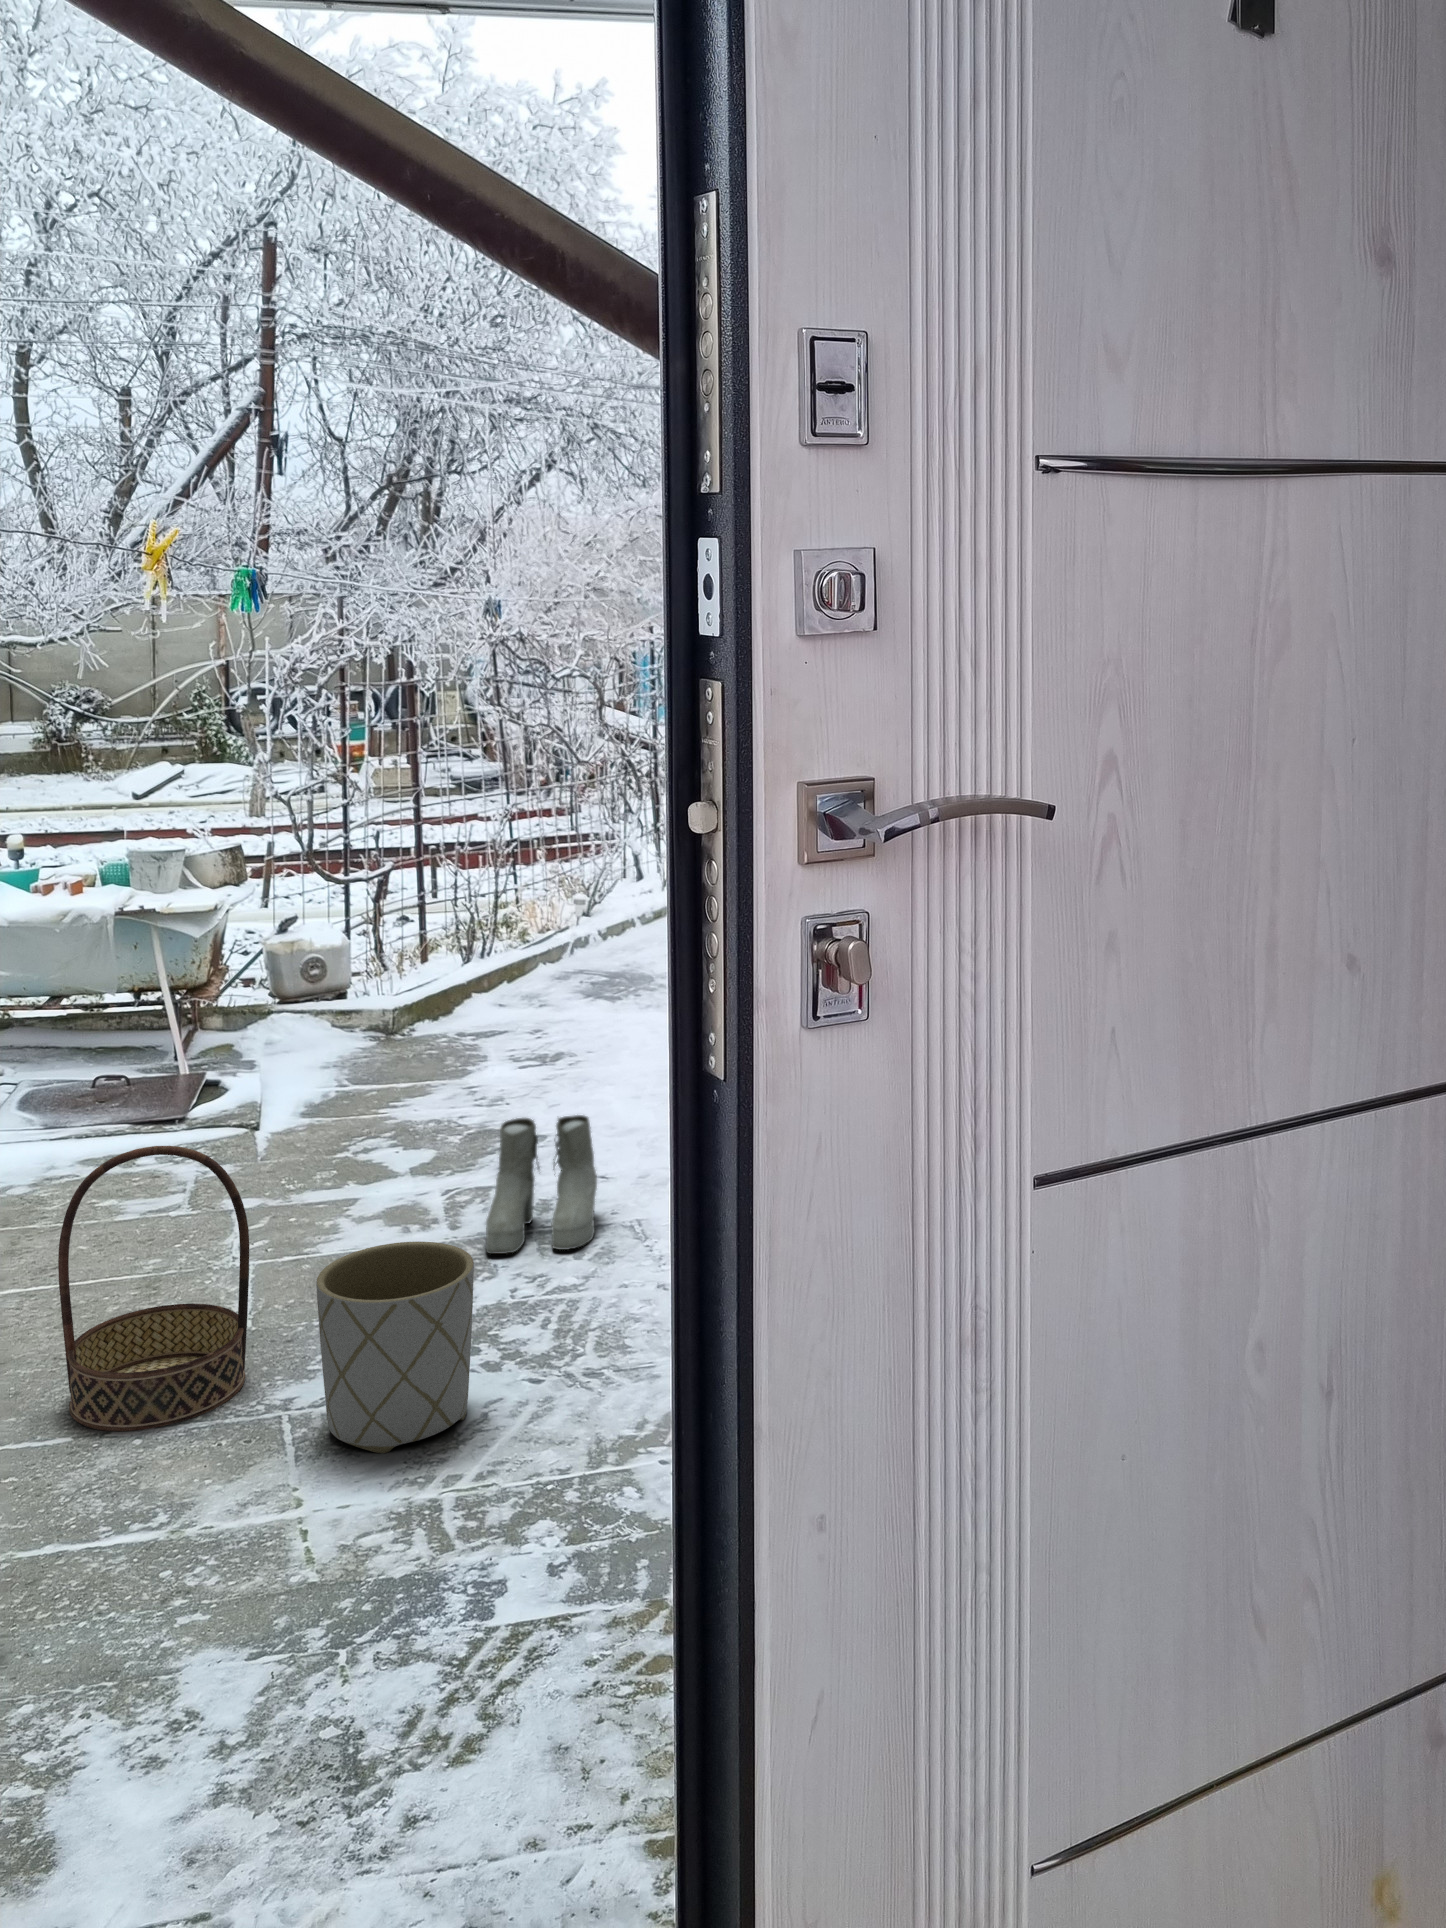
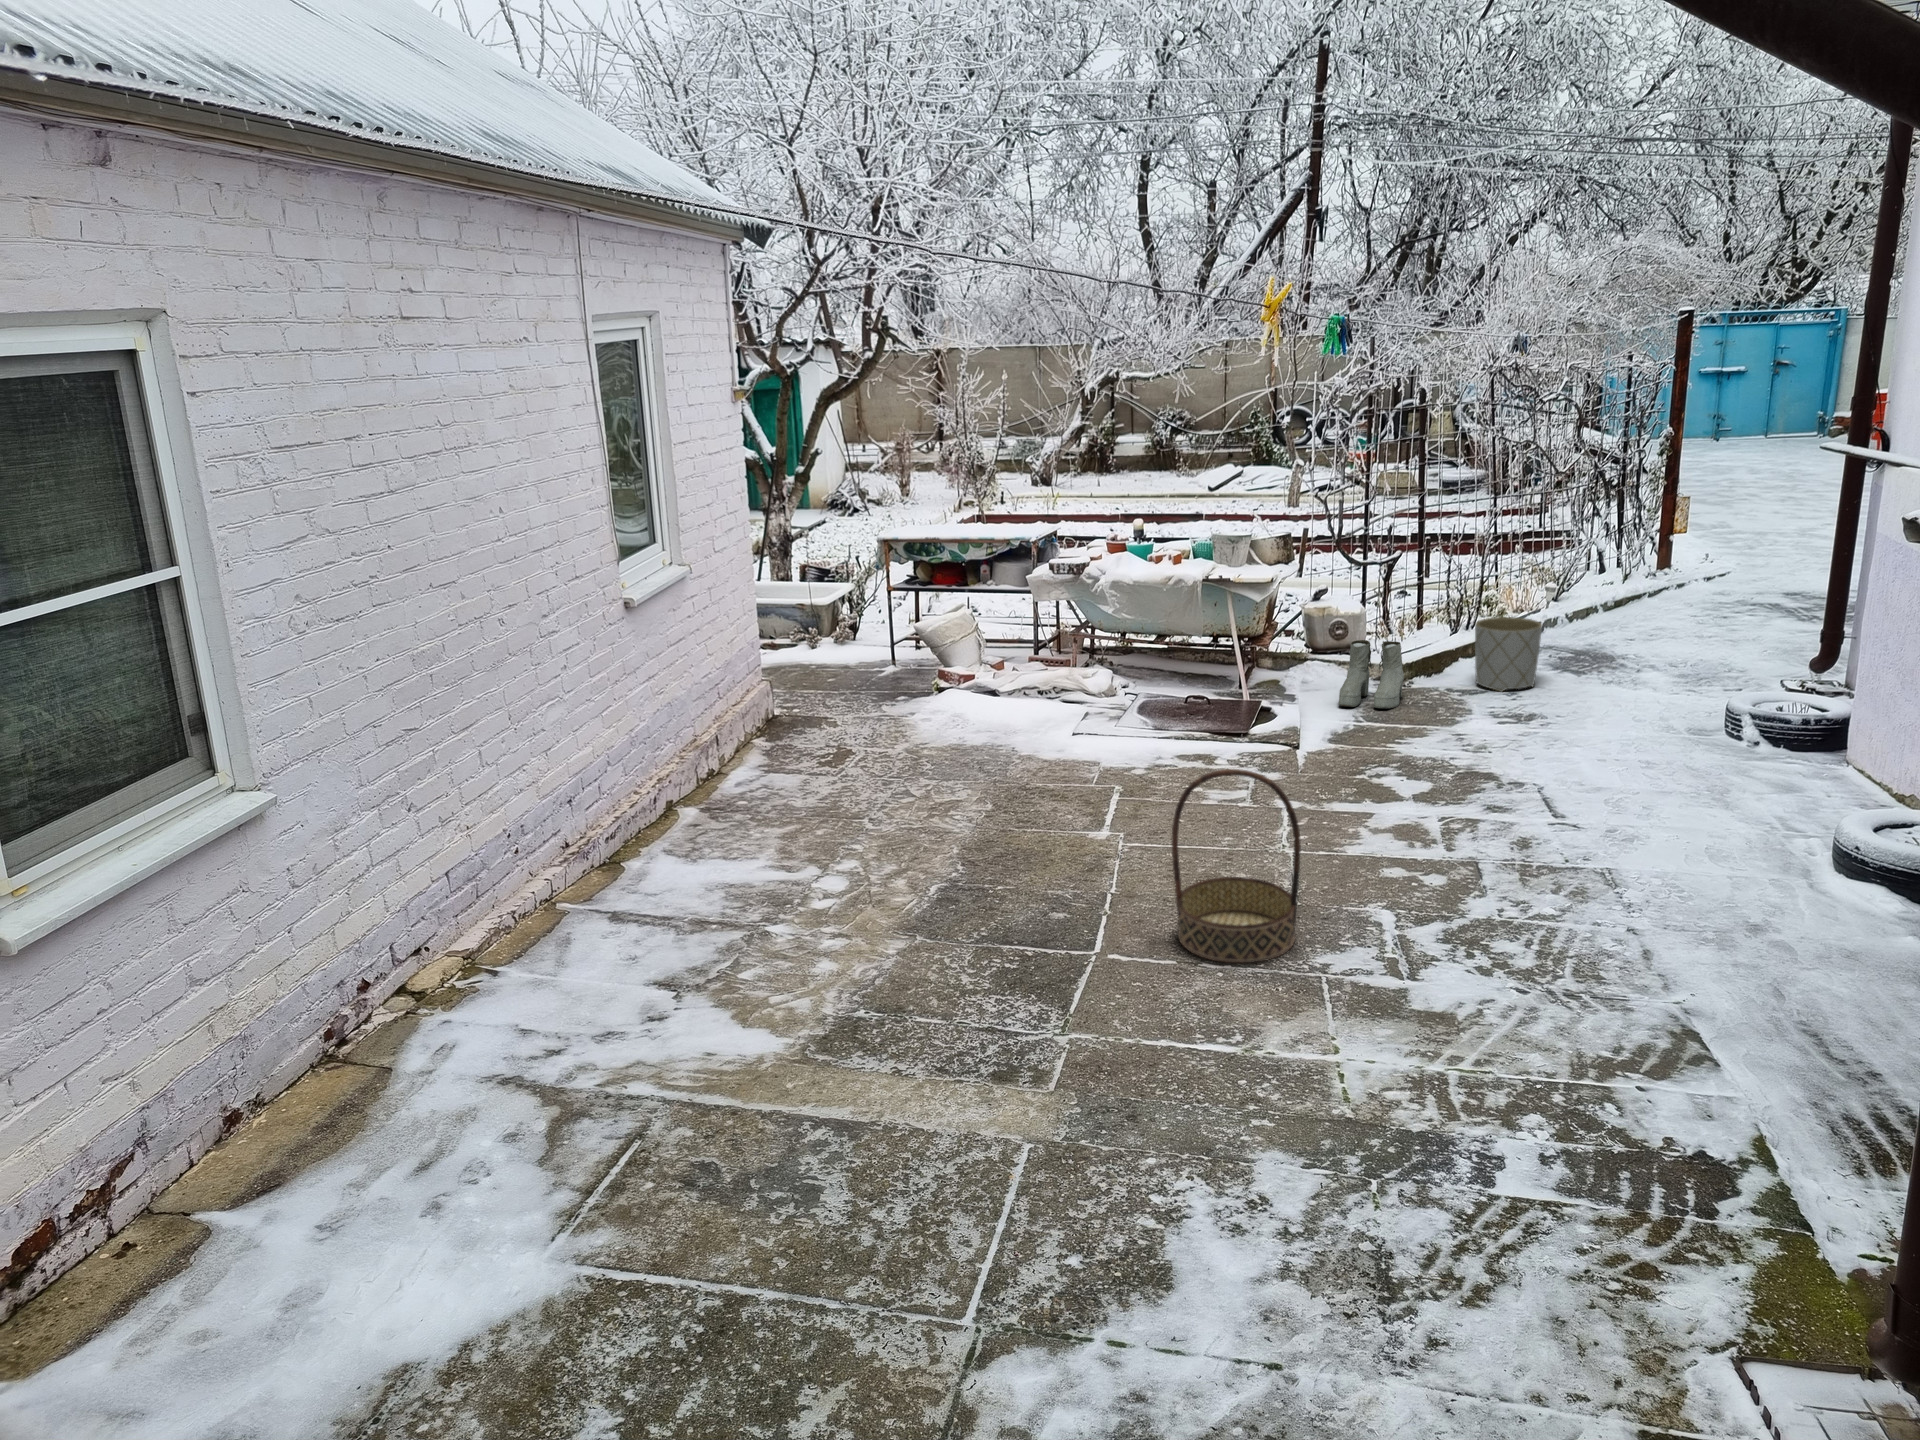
boots: present [486,1115,597,1254] -> present [1339,640,1404,709]
planter: present [316,1242,474,1453] -> present [1475,617,1542,692]

